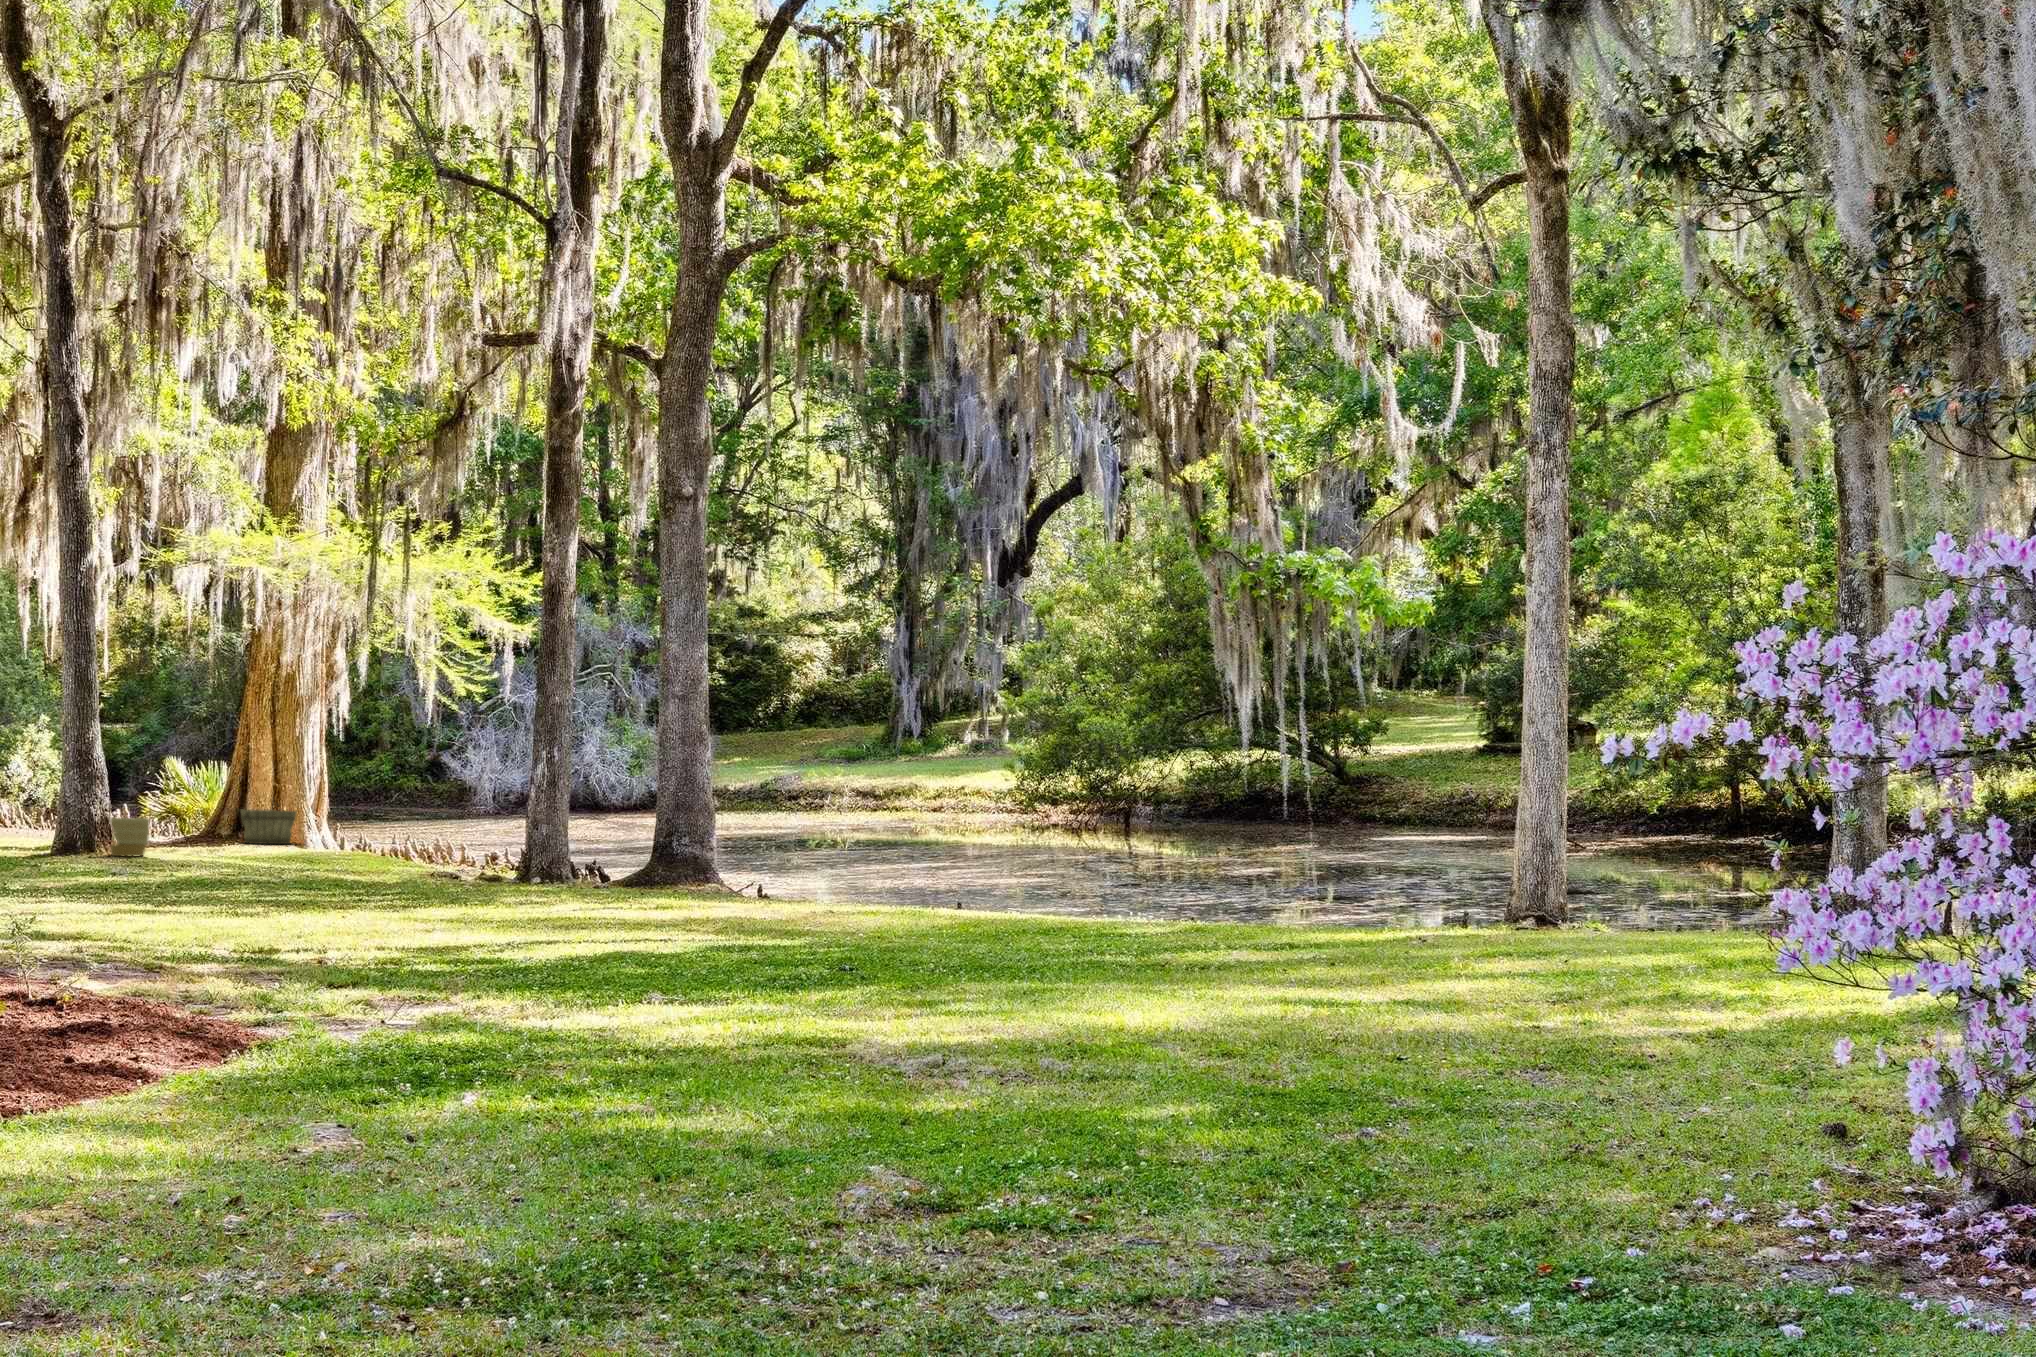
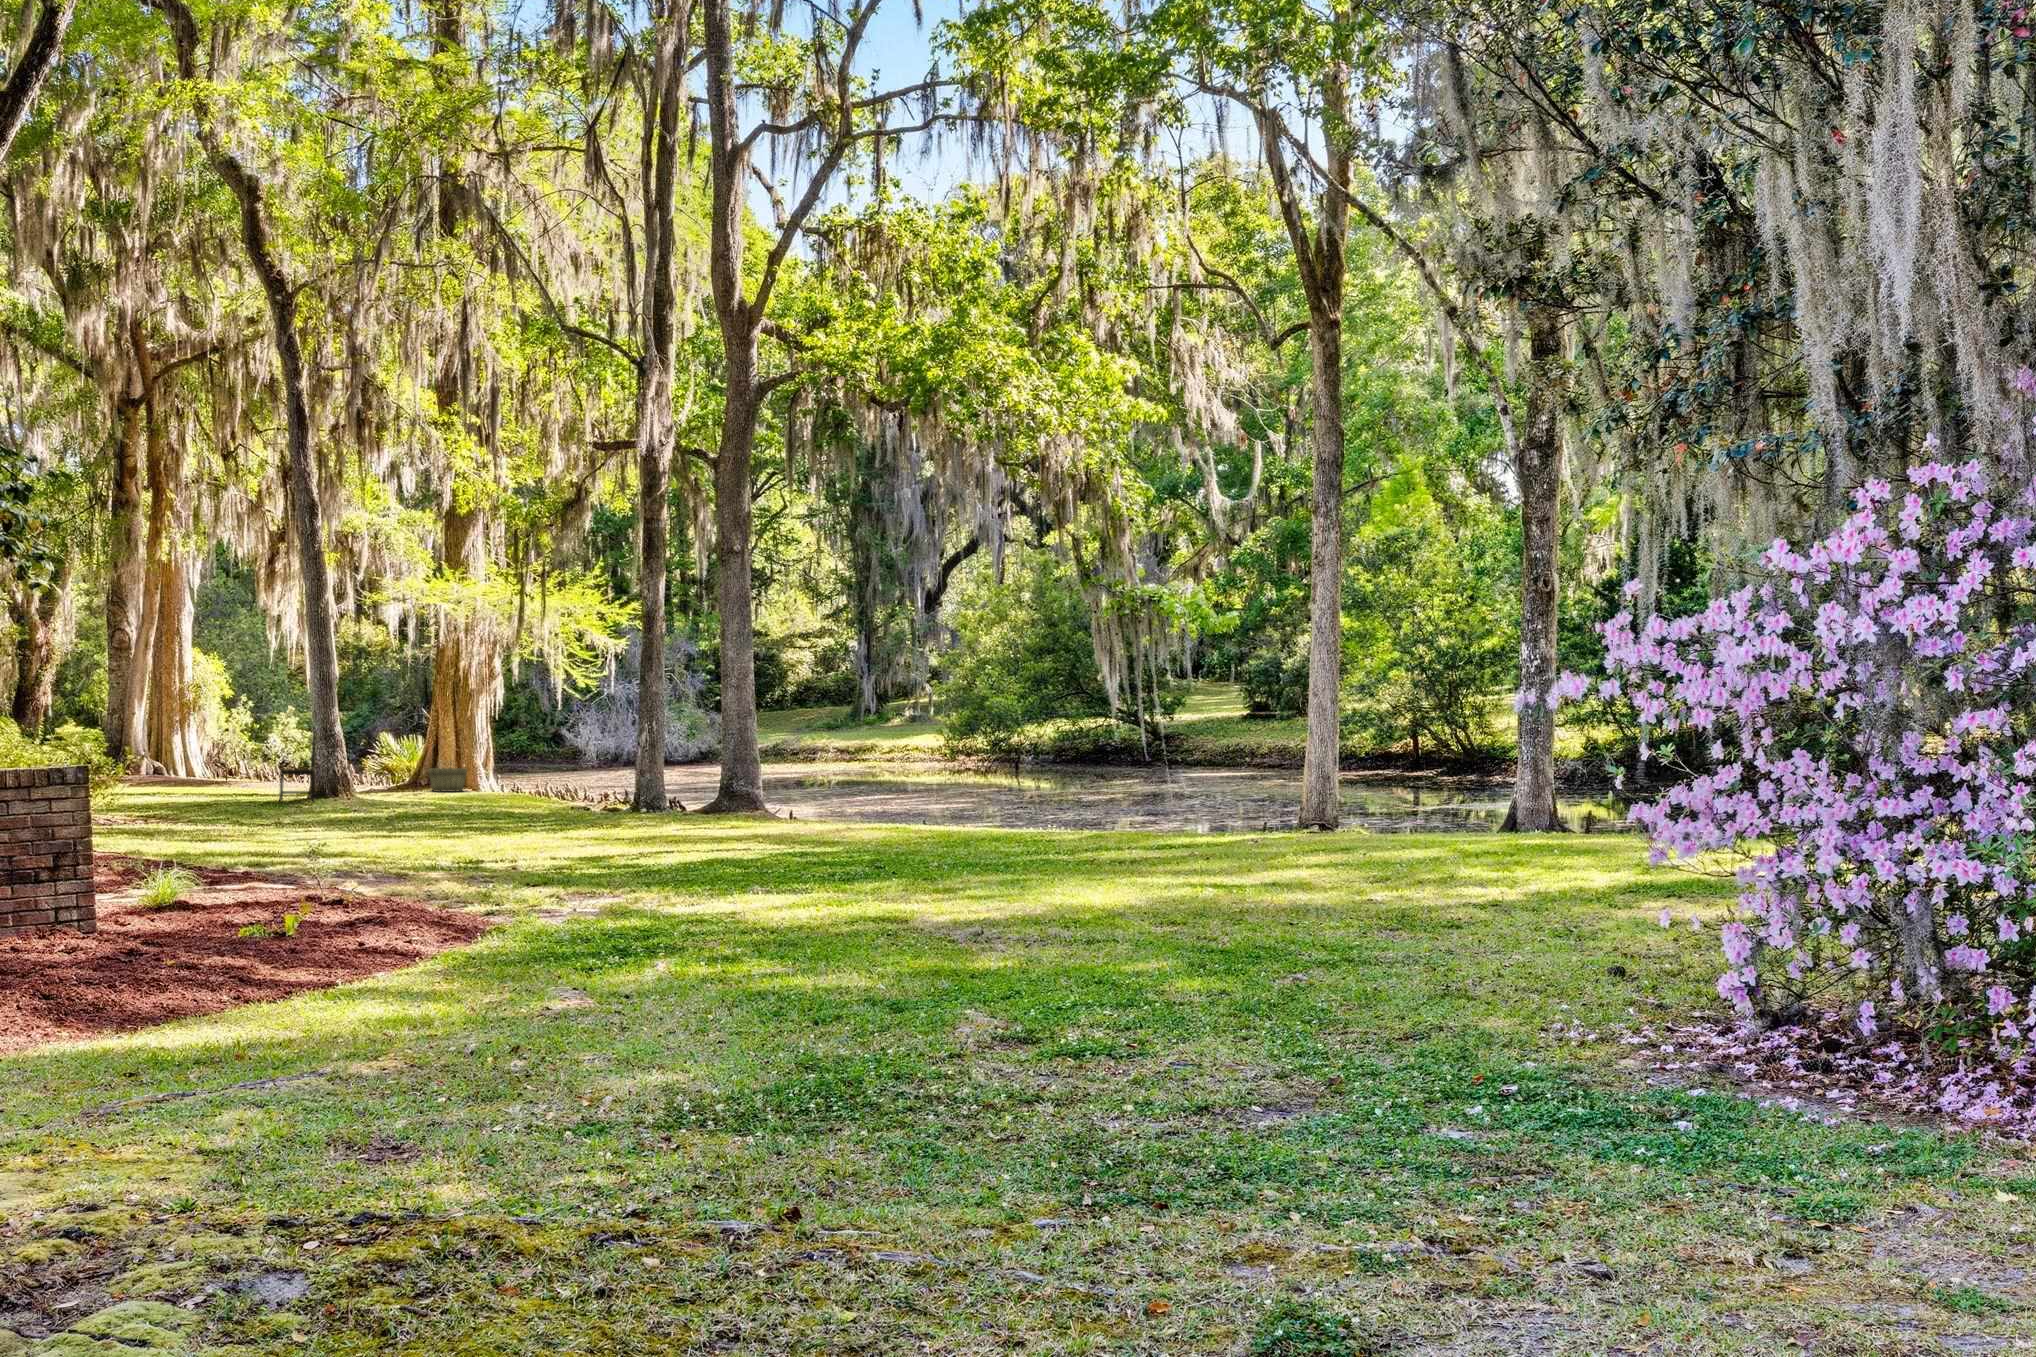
chair: none [26,742,82,855] -> present [279,727,316,802]
planter: present [111,818,149,857] -> none [336,776,365,803]

